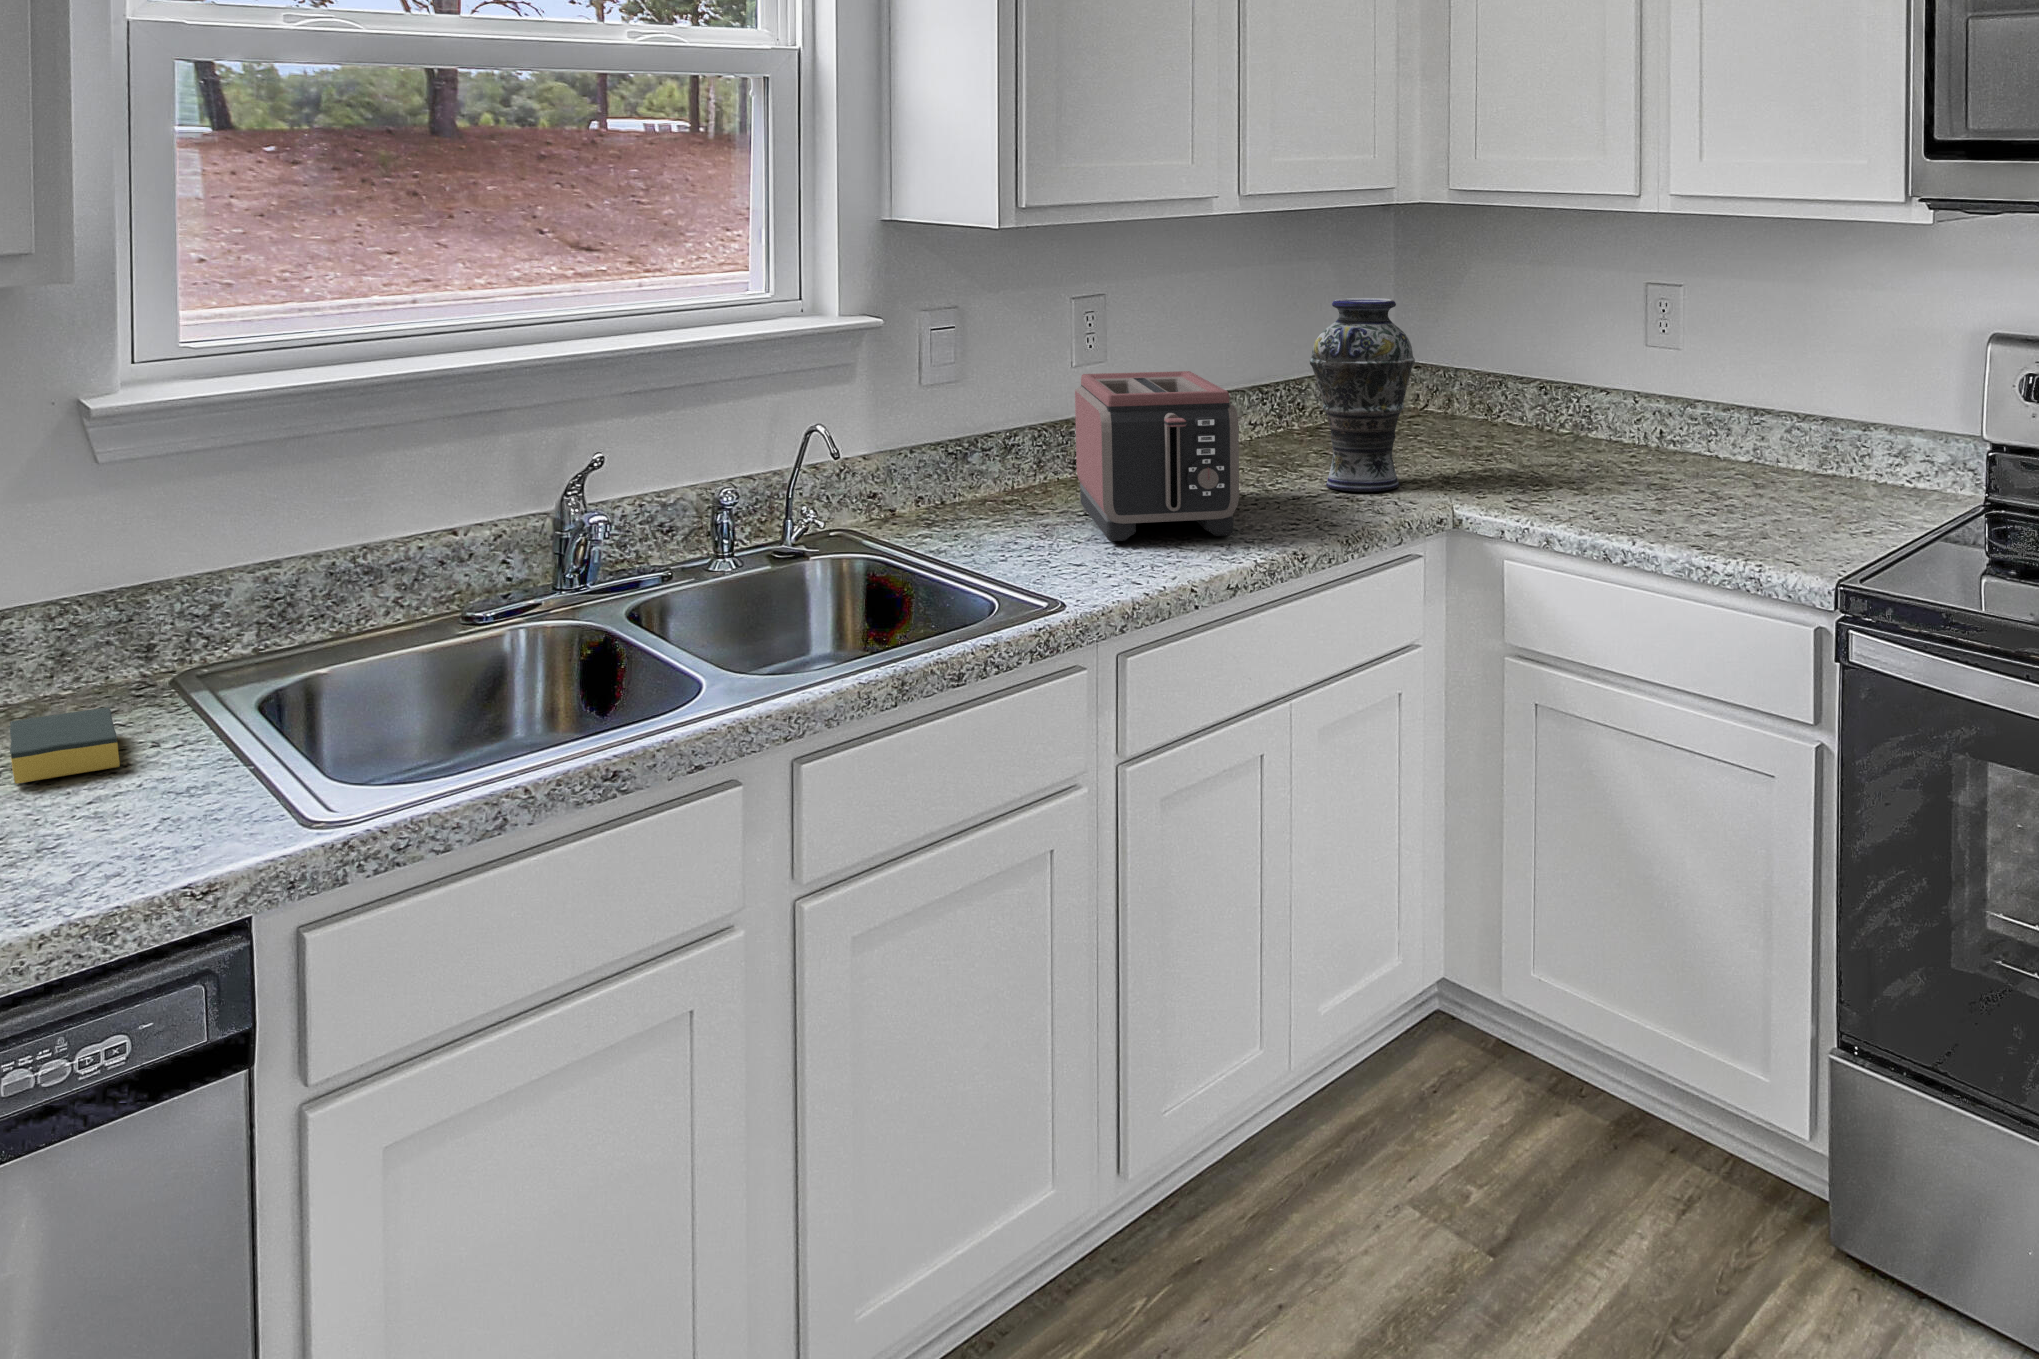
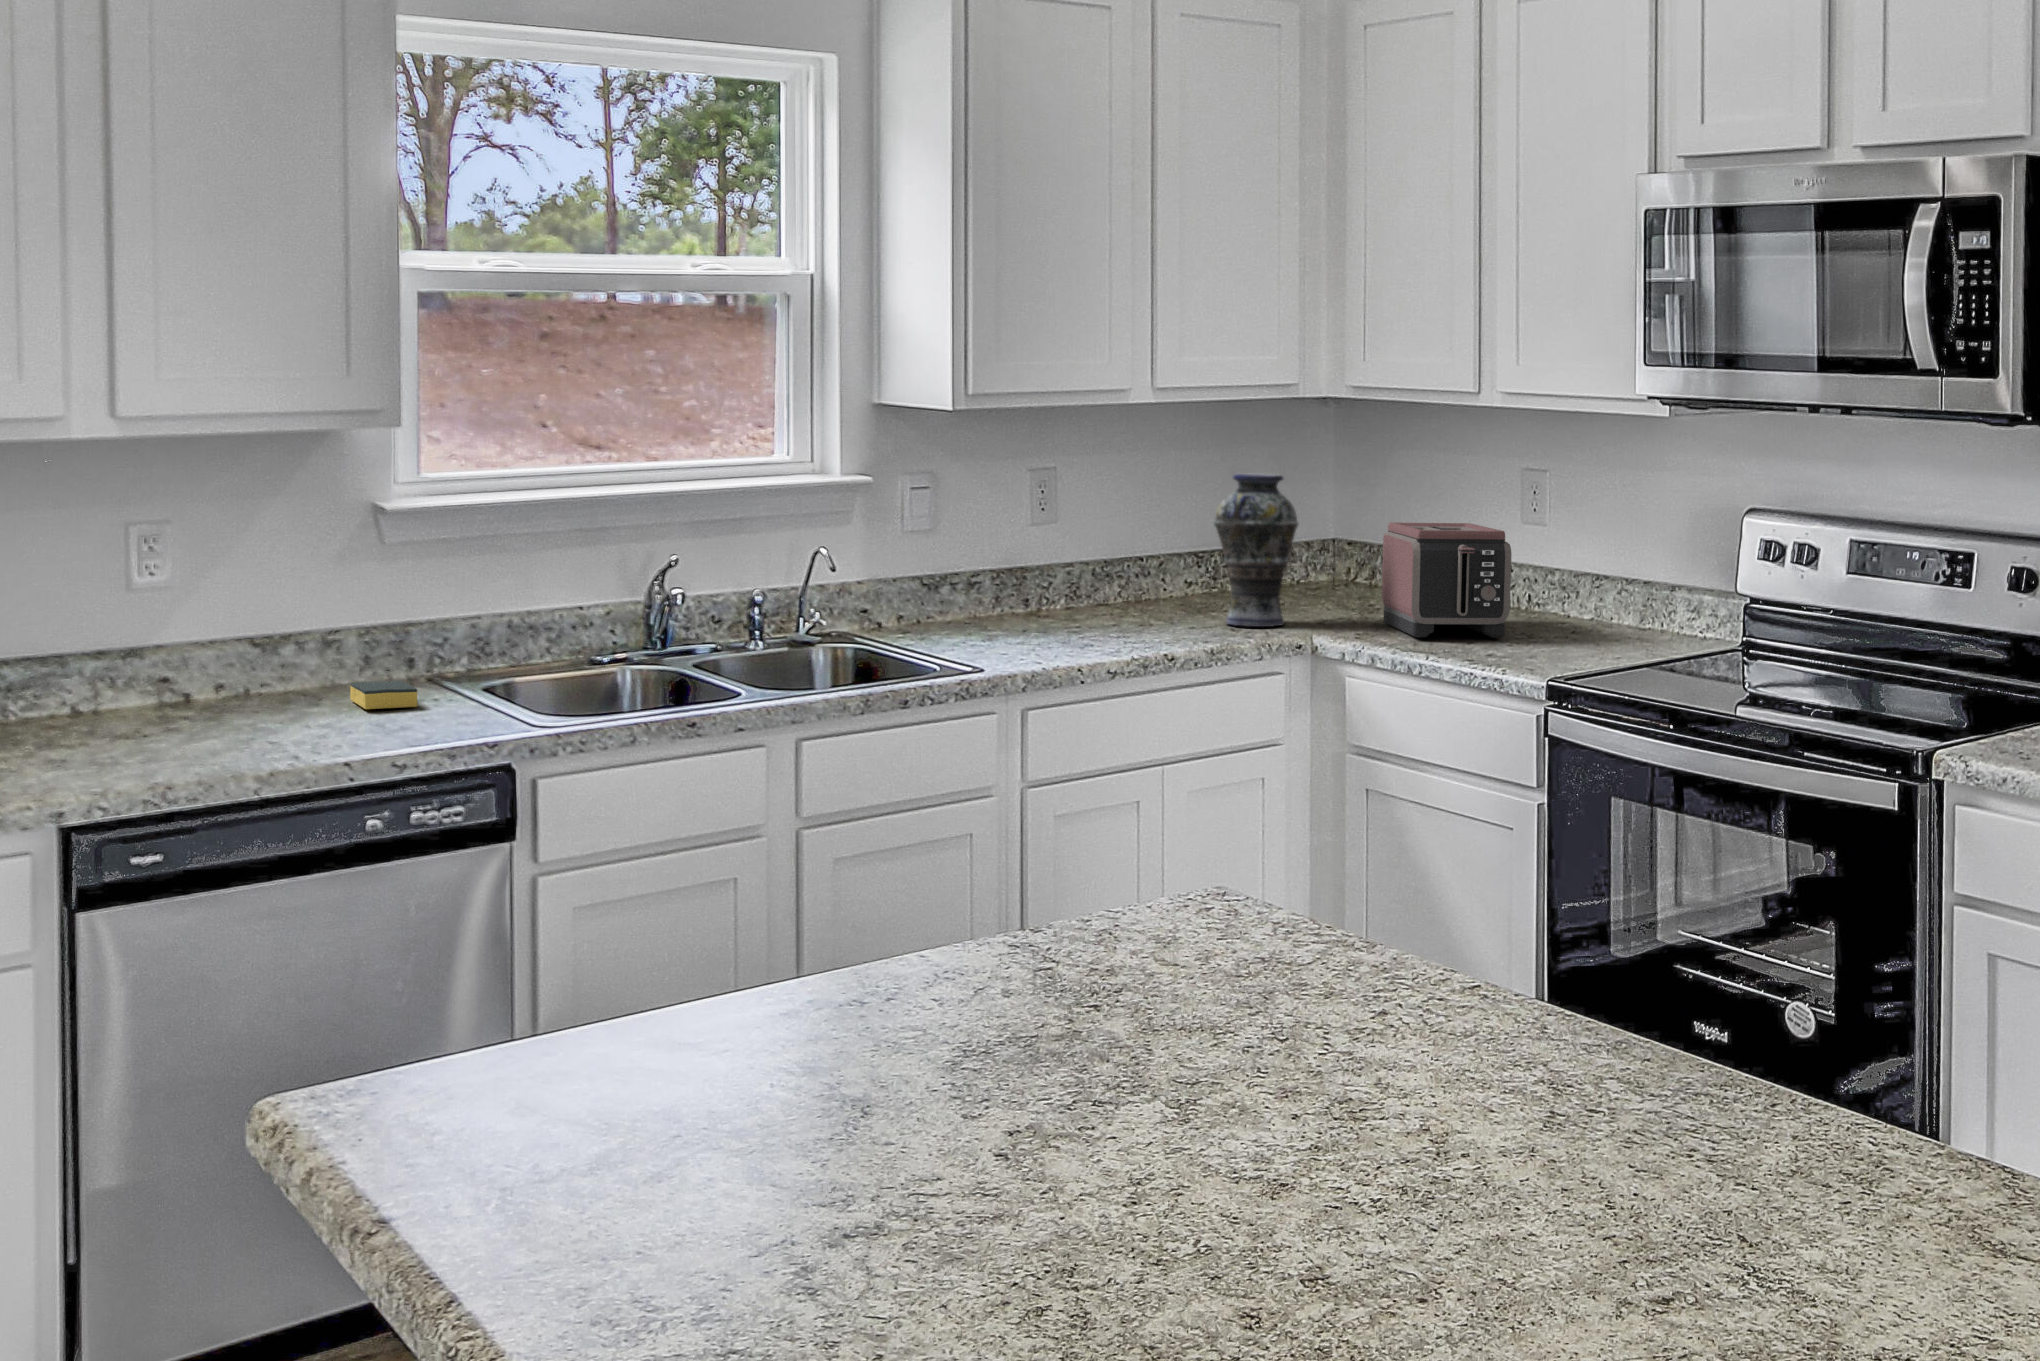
toaster: present [1075,371,1239,541] -> present [1382,522,1511,638]

